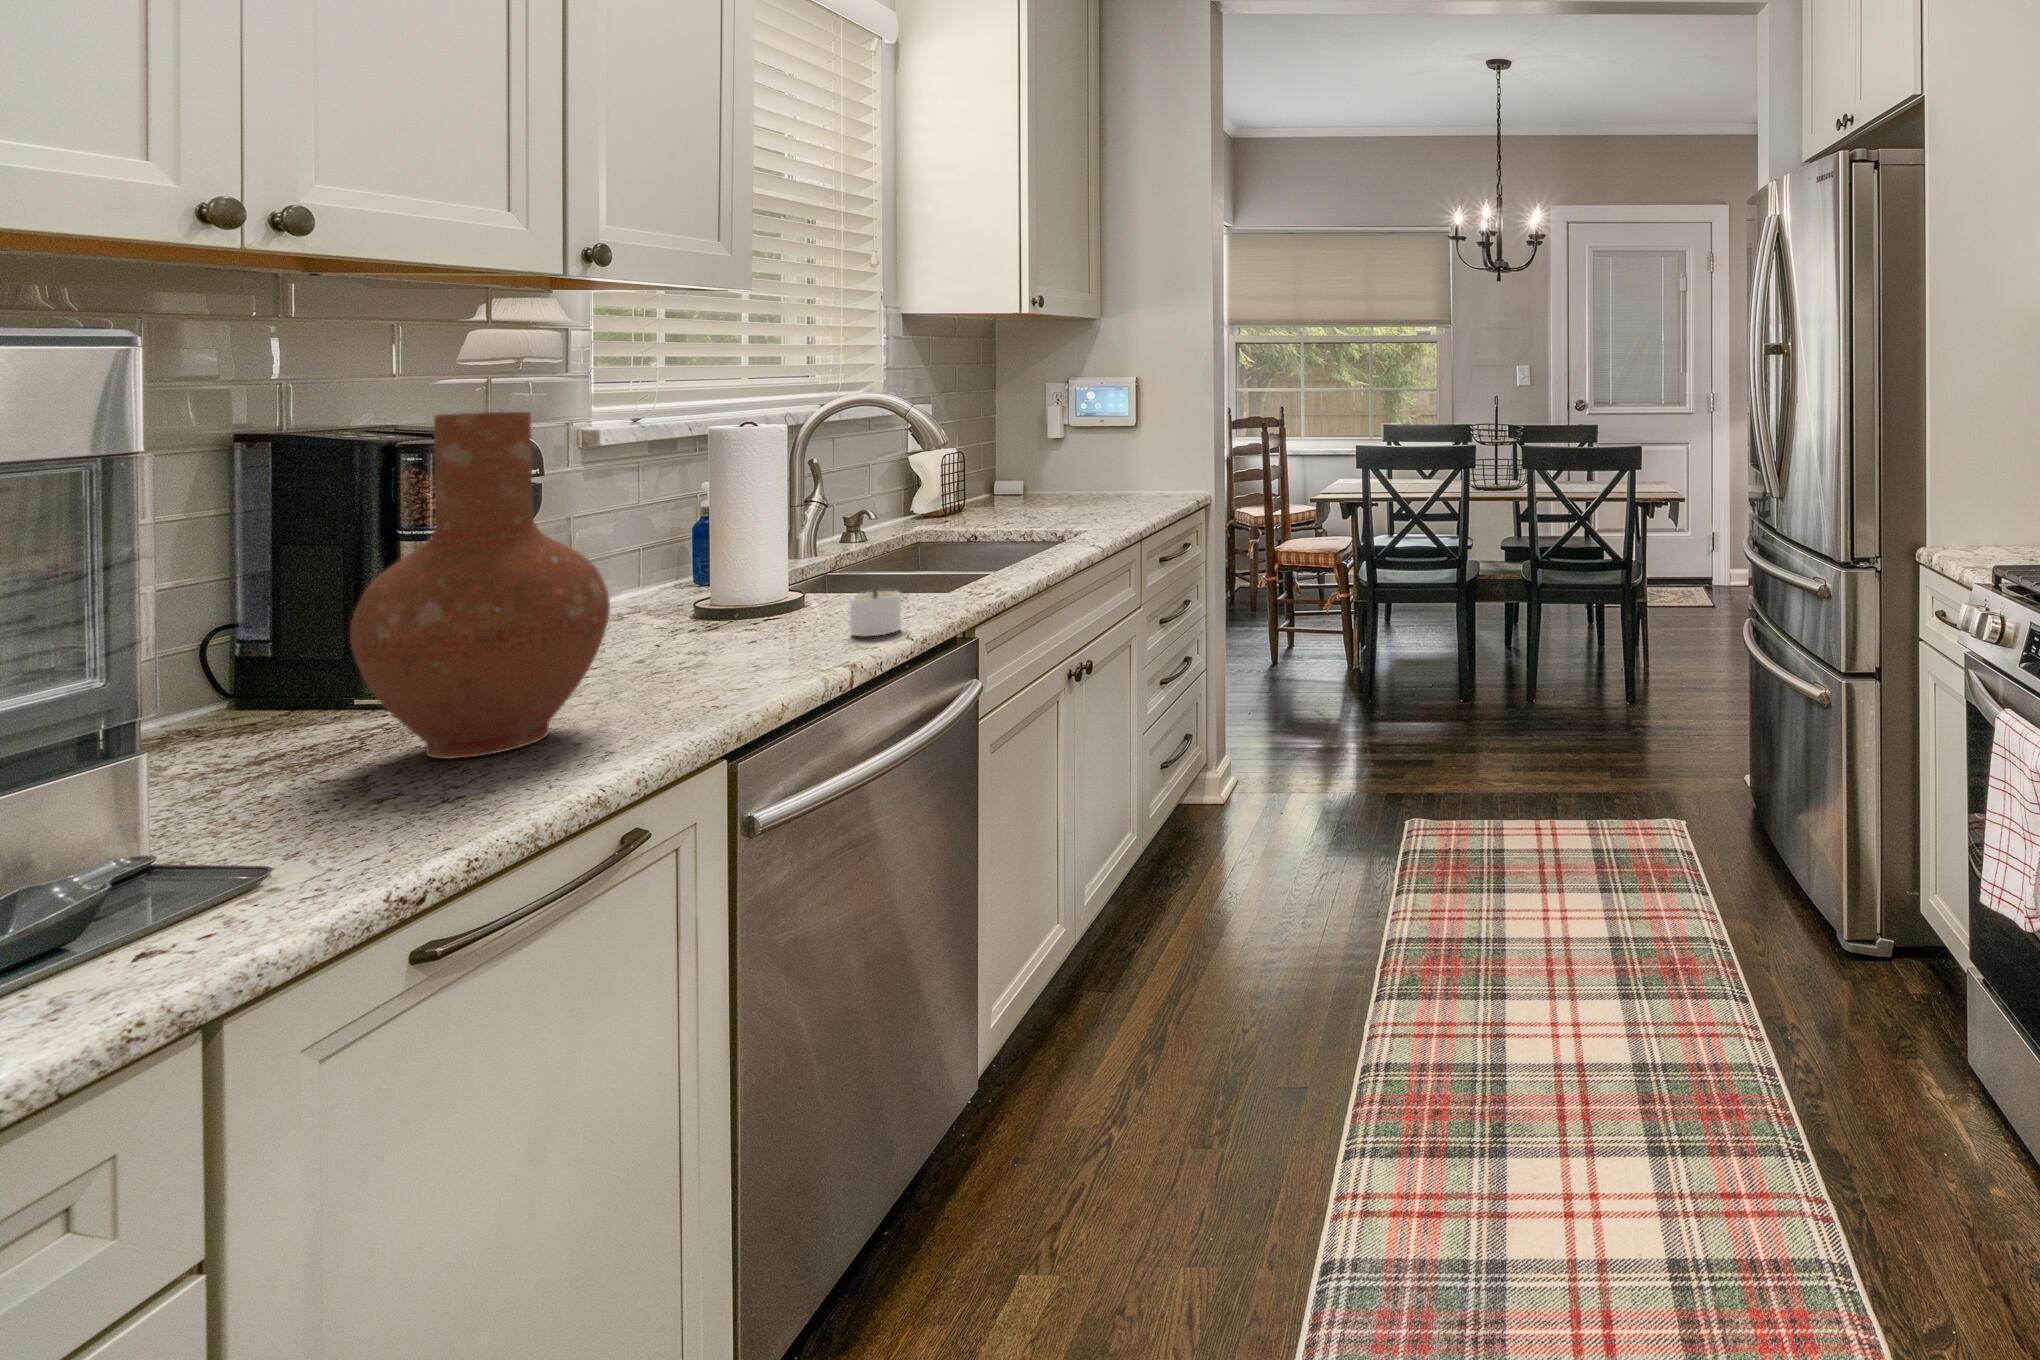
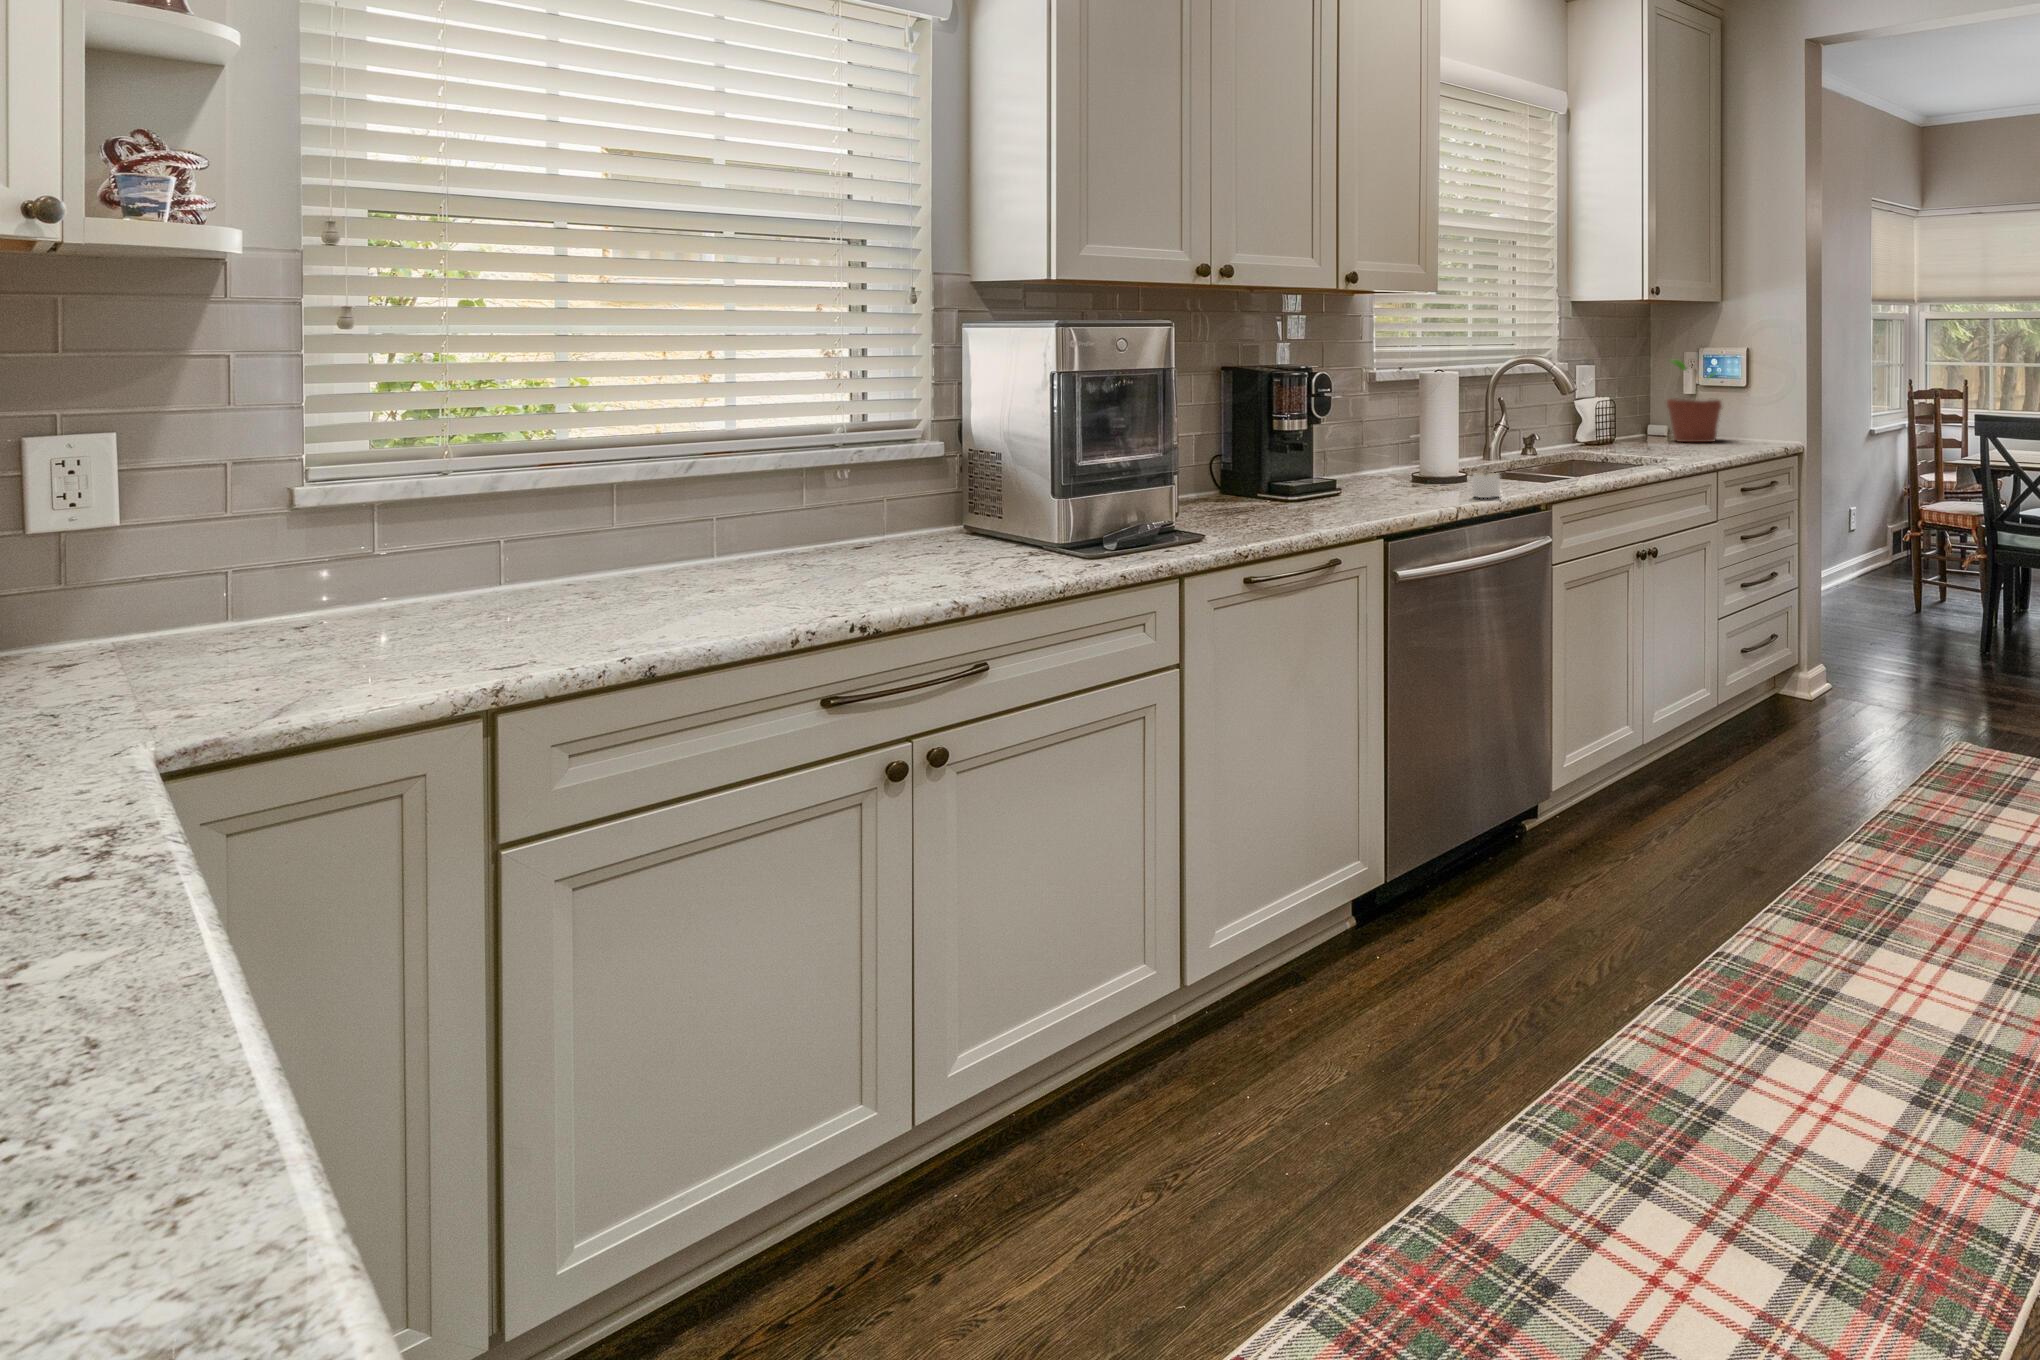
potted plant: none [1025,374,1102,498] -> present [1667,360,1722,442]
vase: present [350,412,610,759] -> none [1244,356,1341,519]

